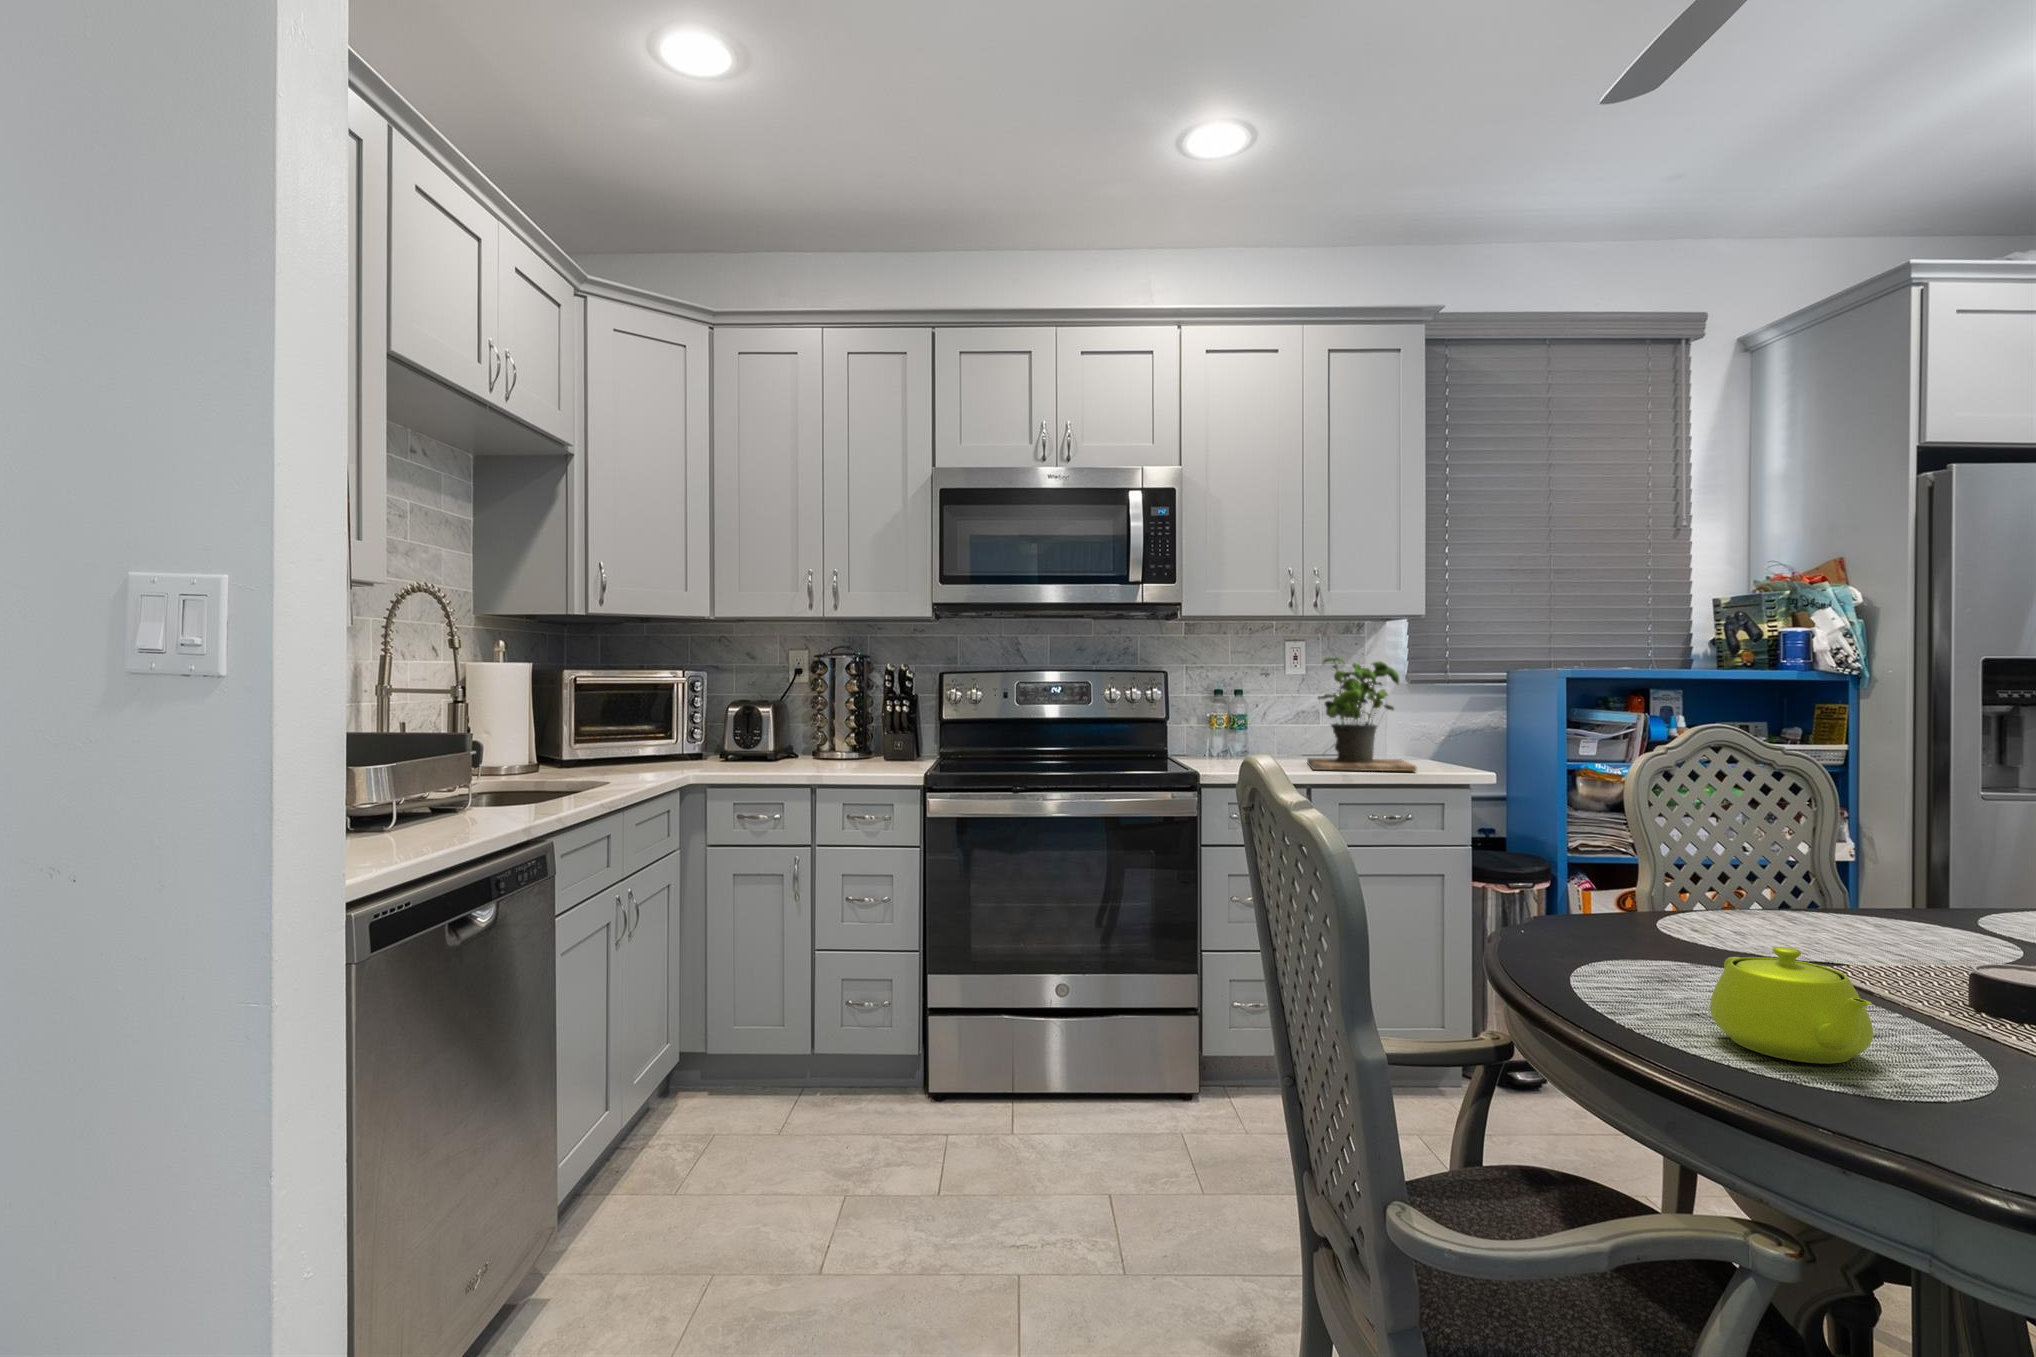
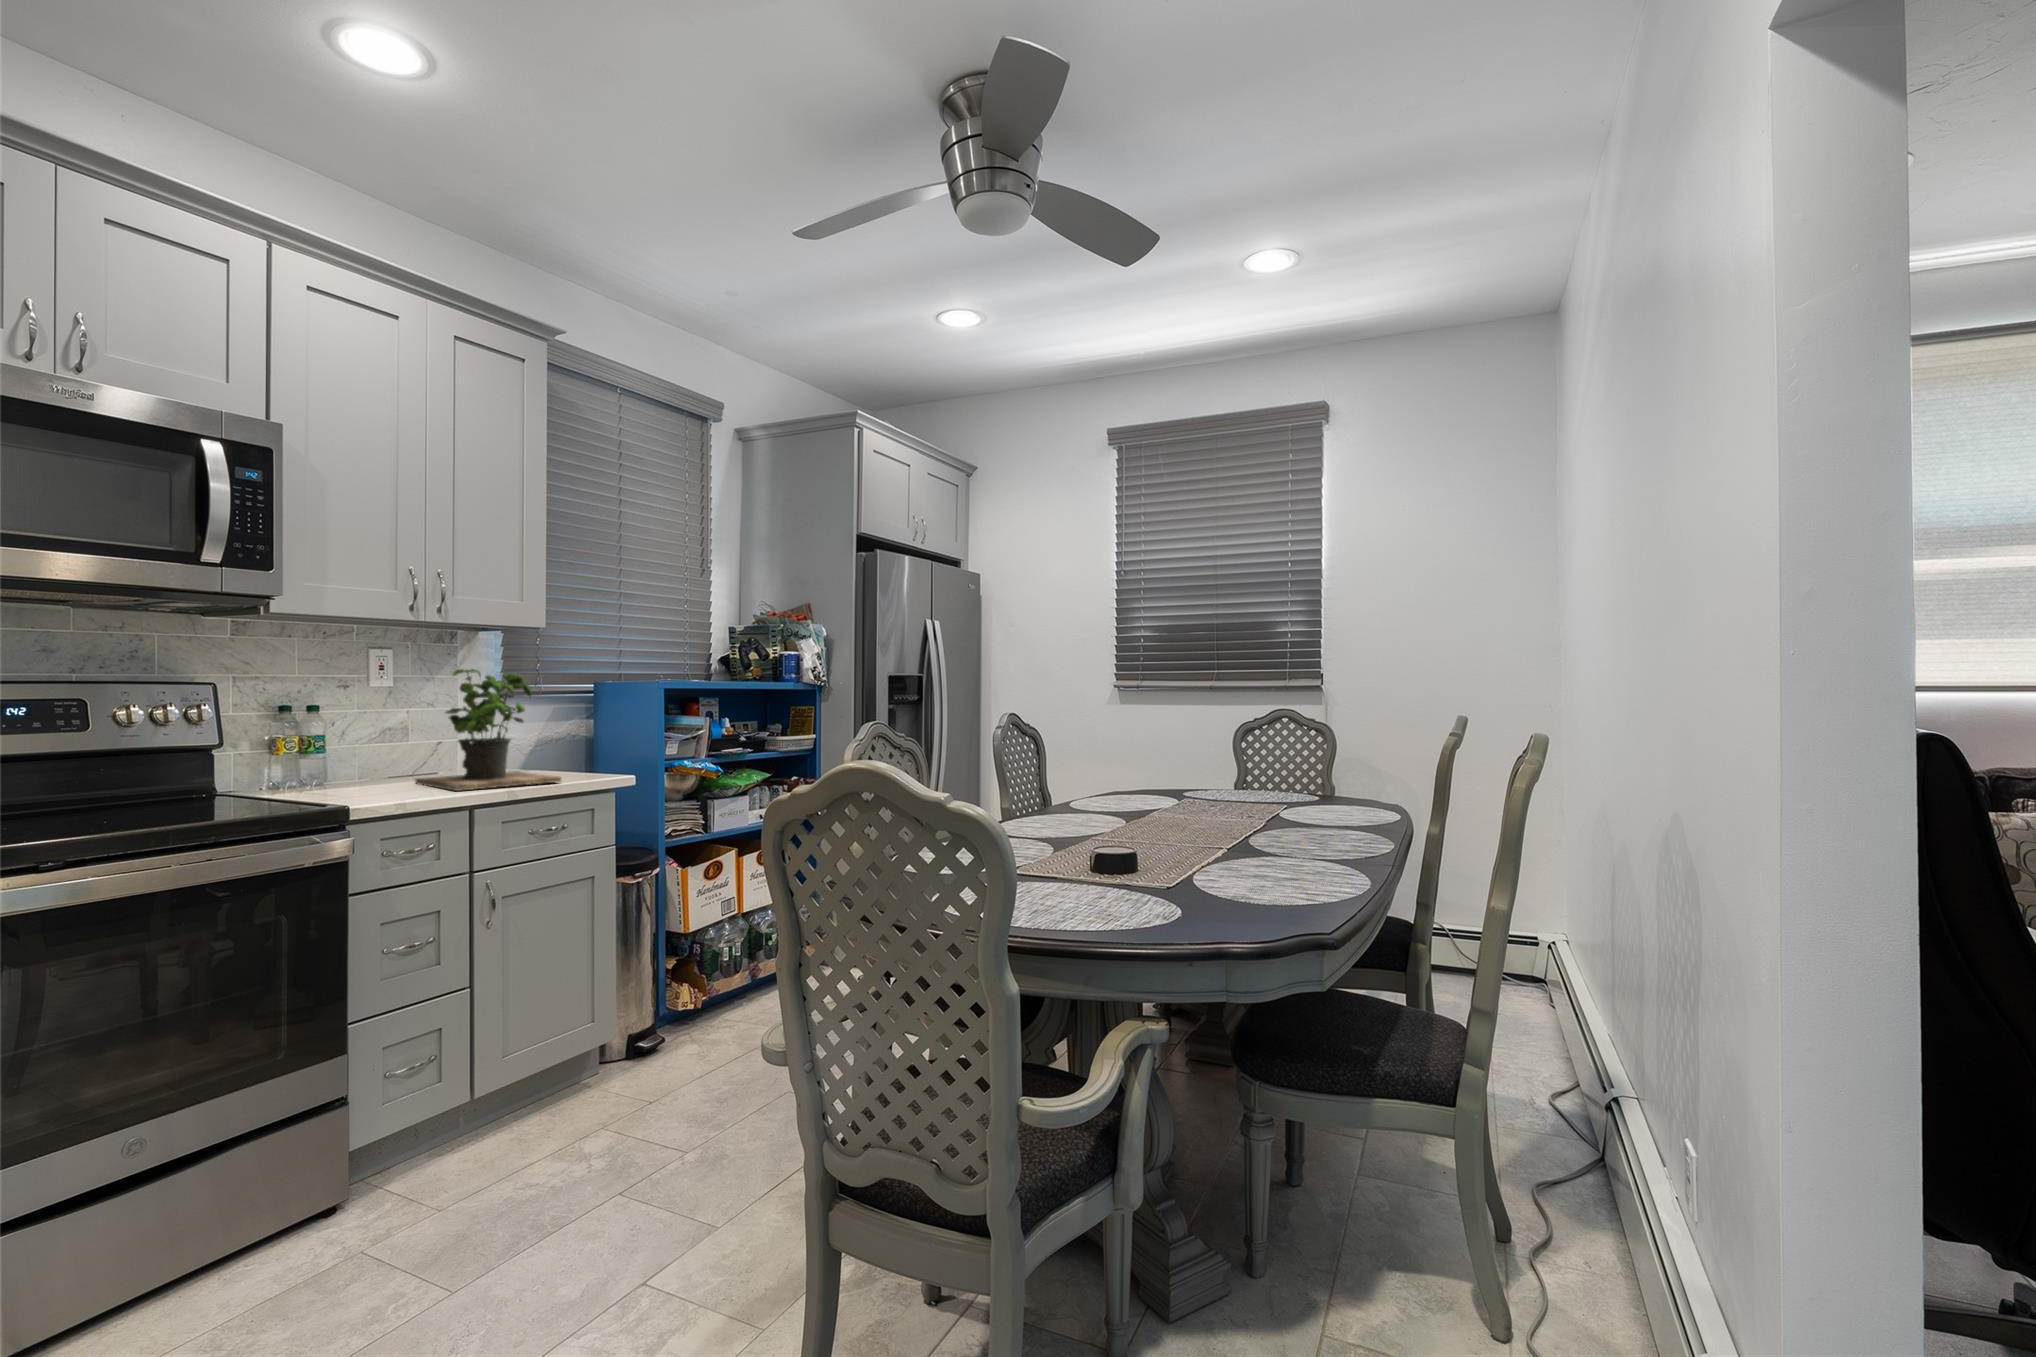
teapot: present [1710,947,1873,1064] -> none [1076,864,1180,925]

